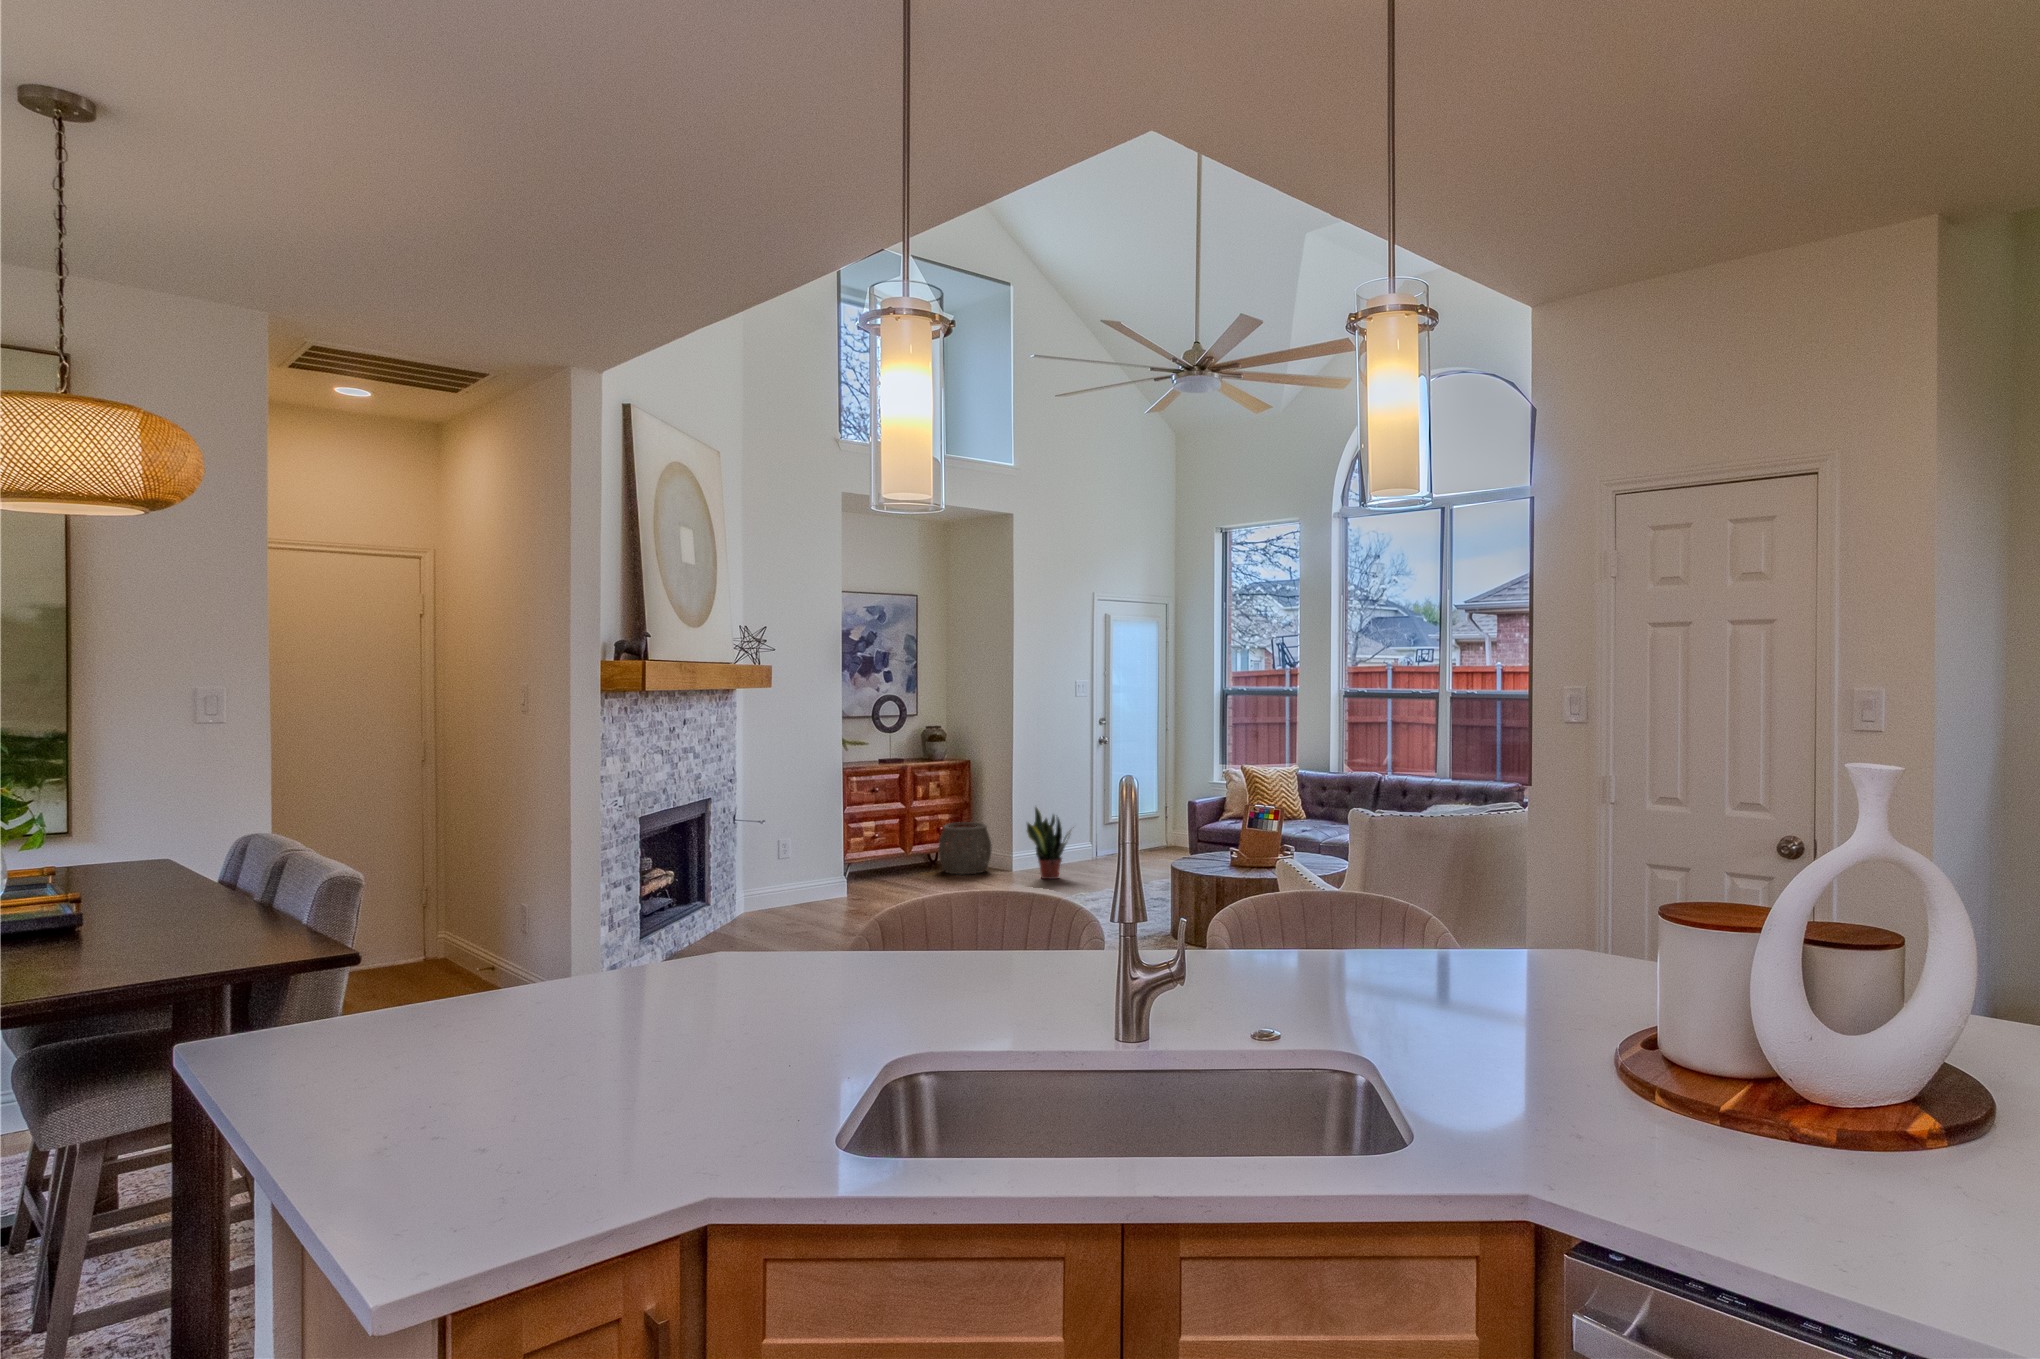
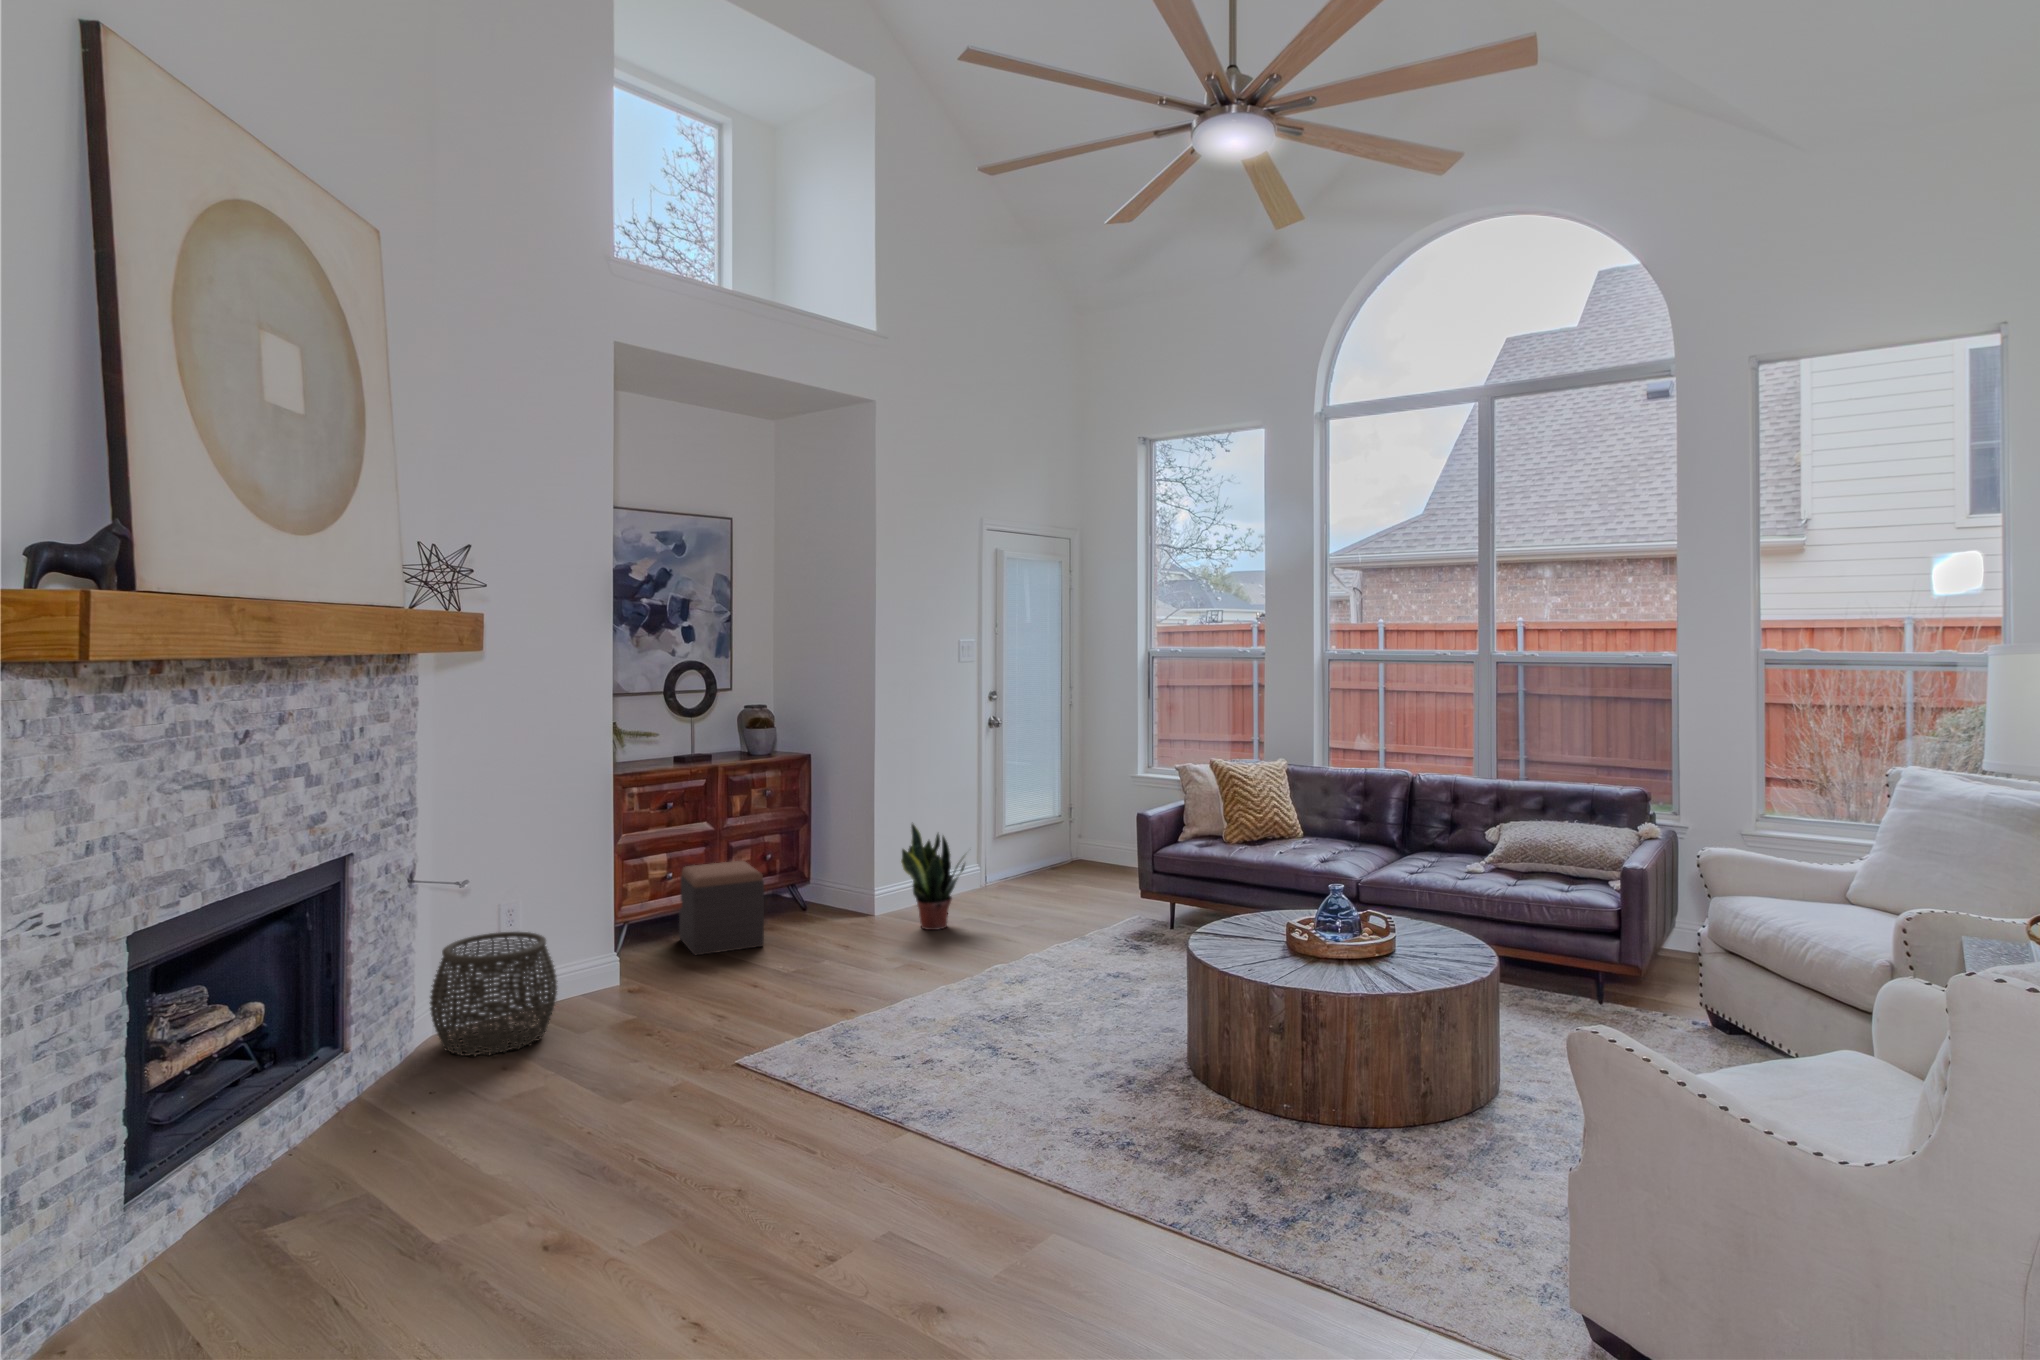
woven basket: present [939,822,992,874] -> present [430,932,558,1056]
footstool: none [882,828,936,887] -> present [679,861,764,955]

